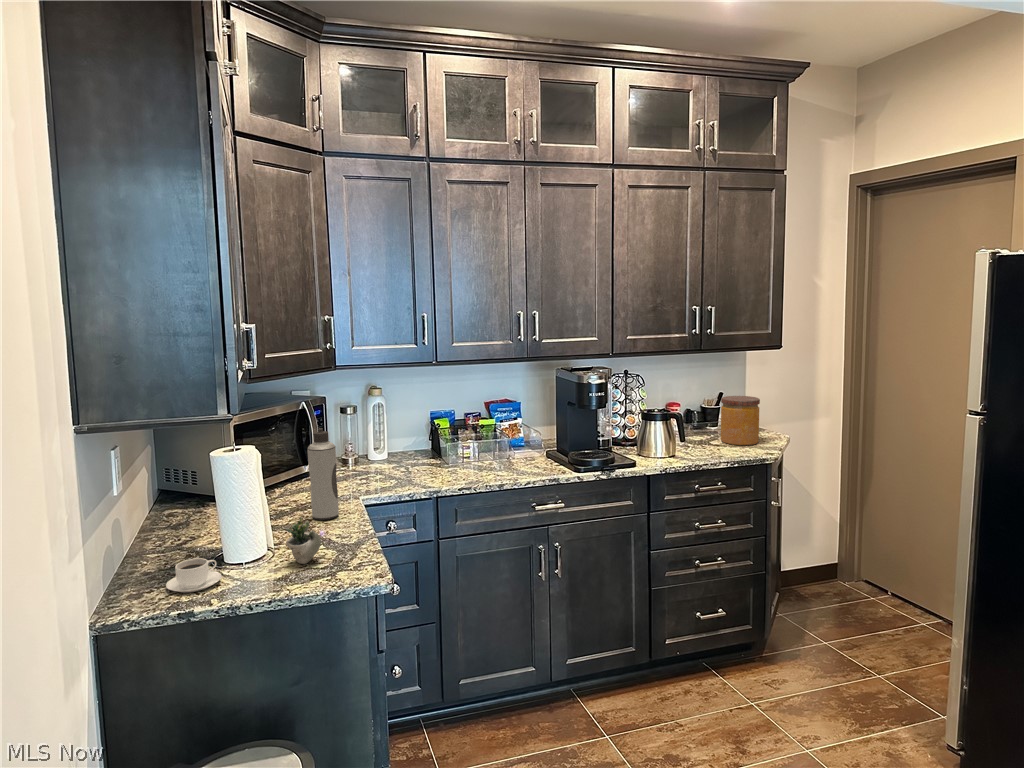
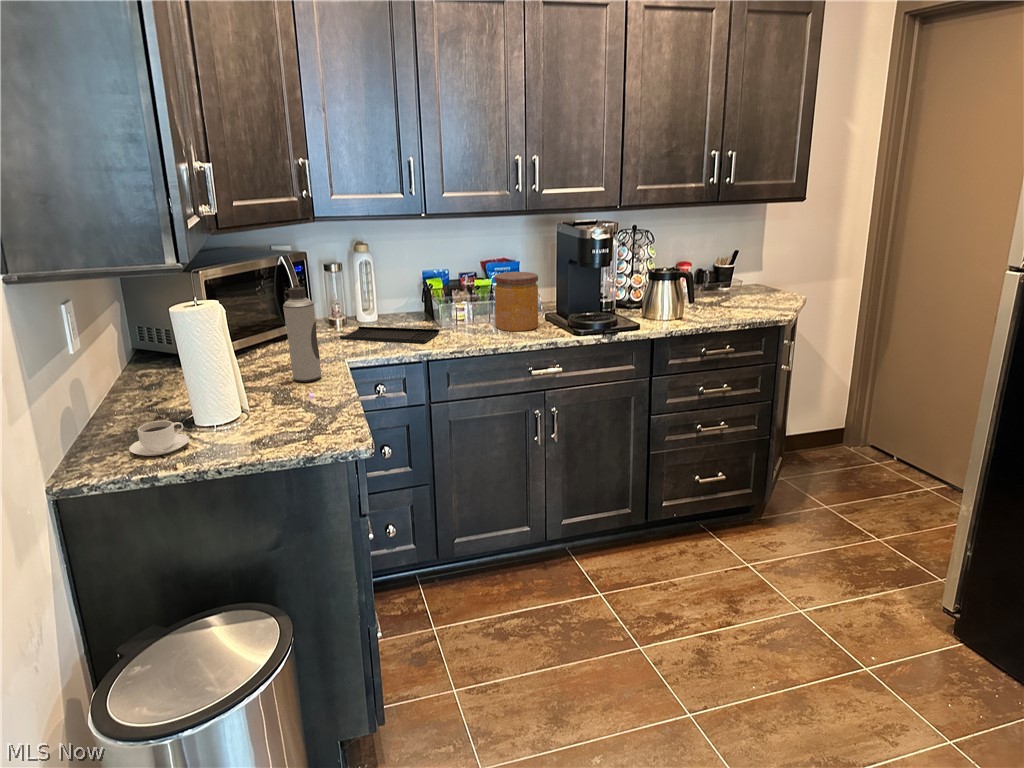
jar: present [721,396,760,445] -> present [494,272,538,331]
tray: none [353,465,447,481] -> present [340,326,439,343]
succulent plant: present [285,517,339,564] -> none [256,377,313,427]

